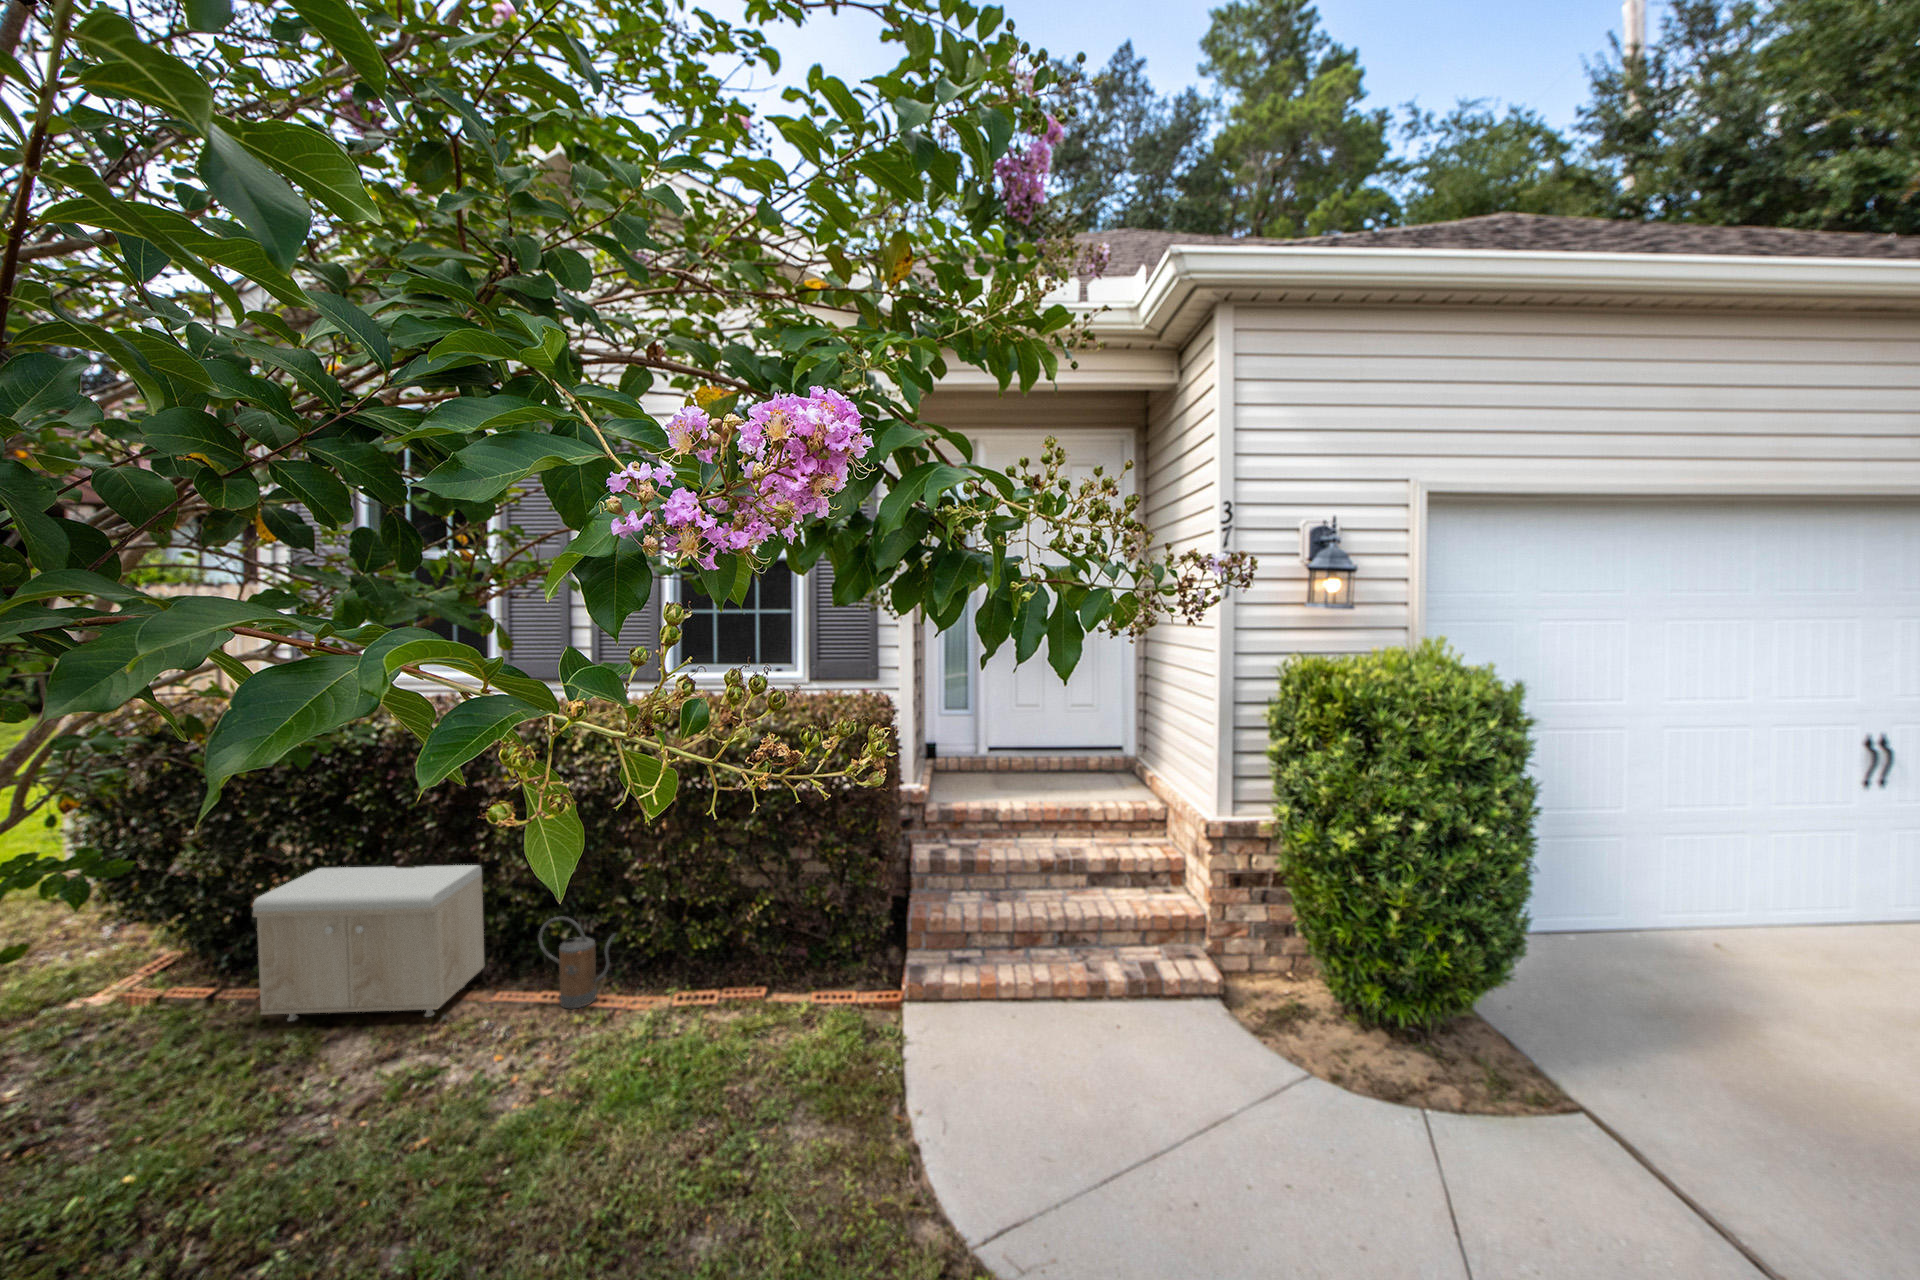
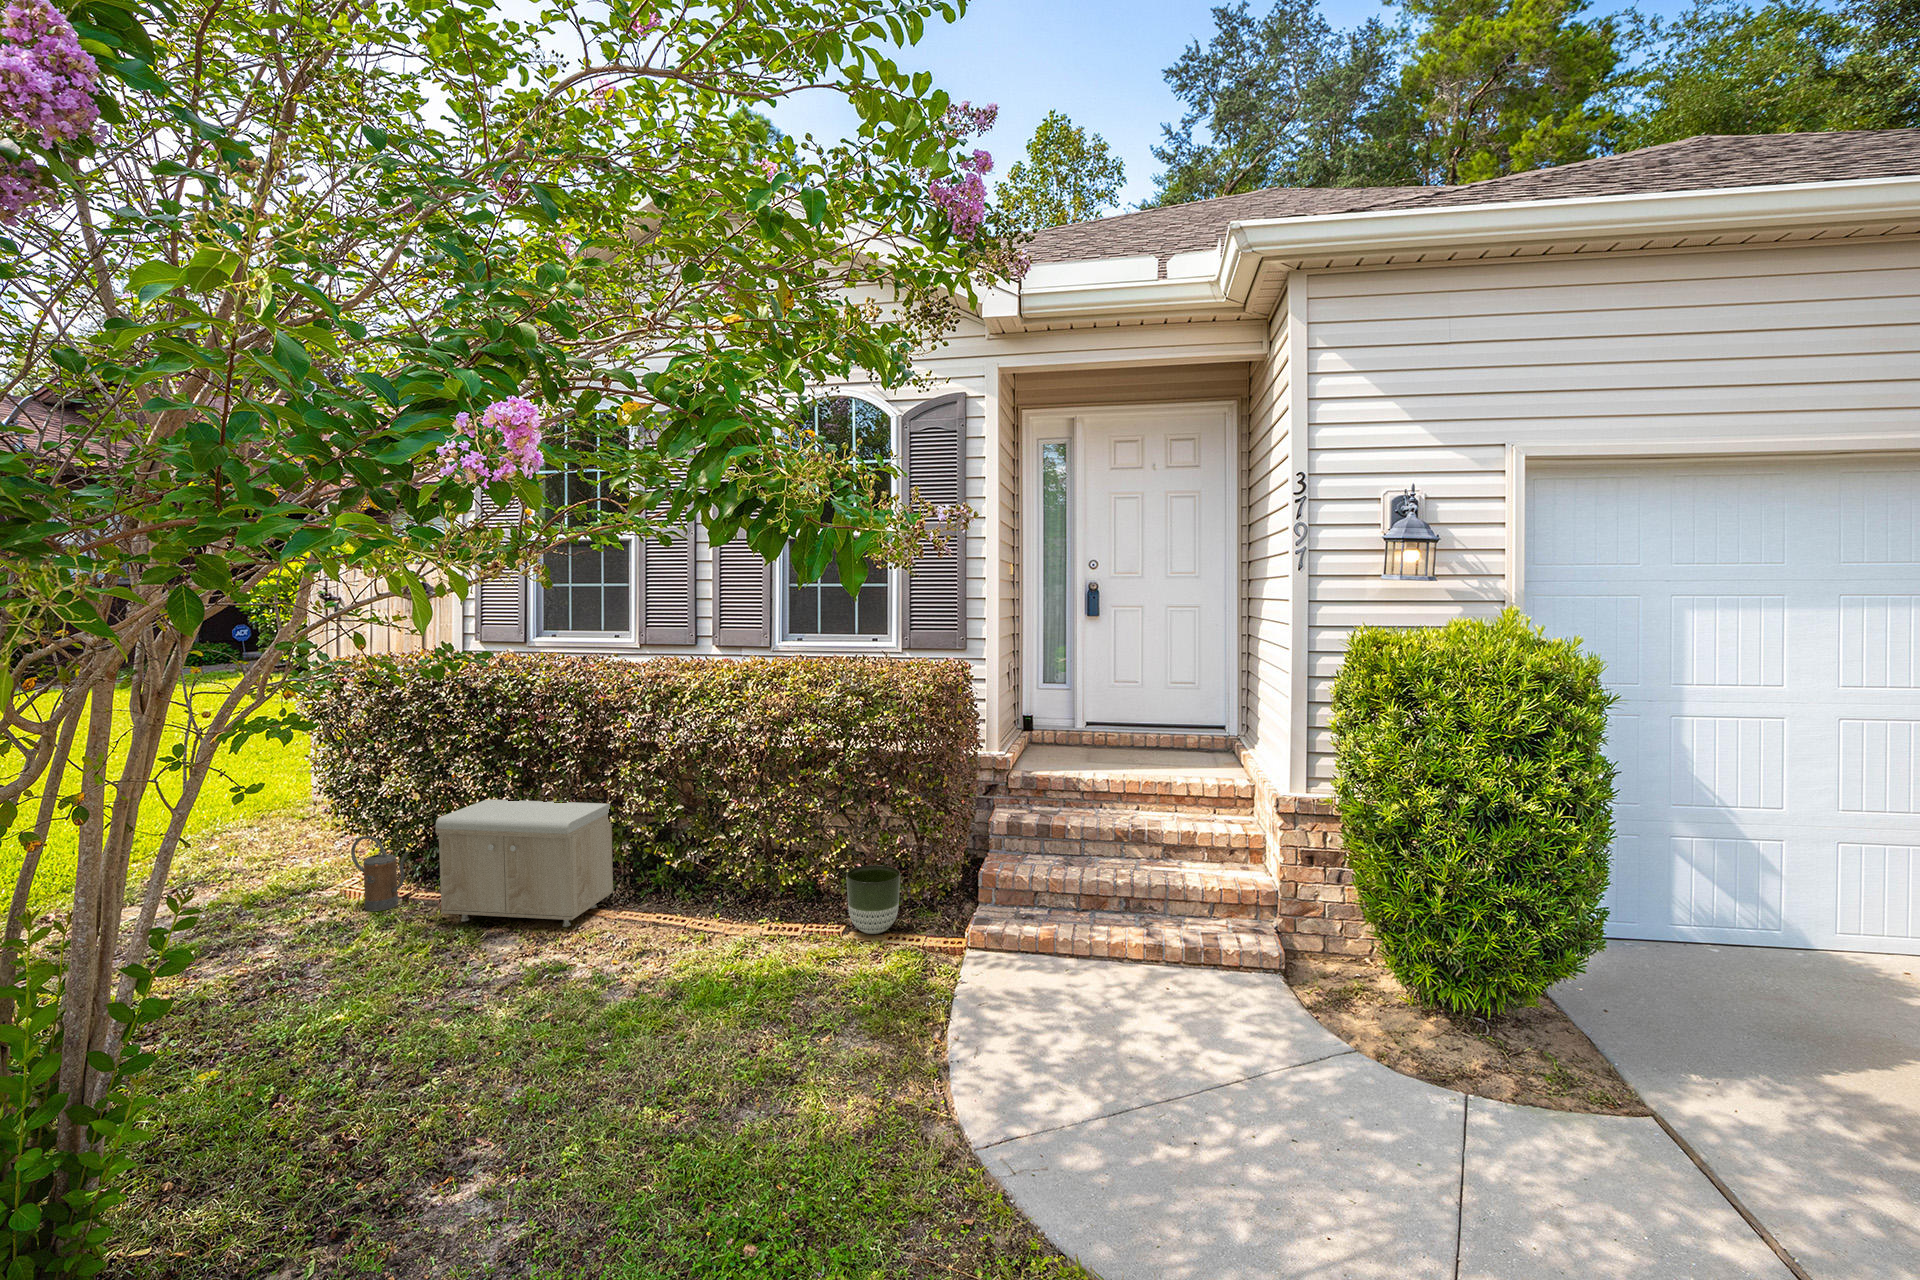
watering can: present [538,917,616,1008] -> present [351,836,409,911]
planter: none [770,917,830,995] -> present [847,865,900,934]

